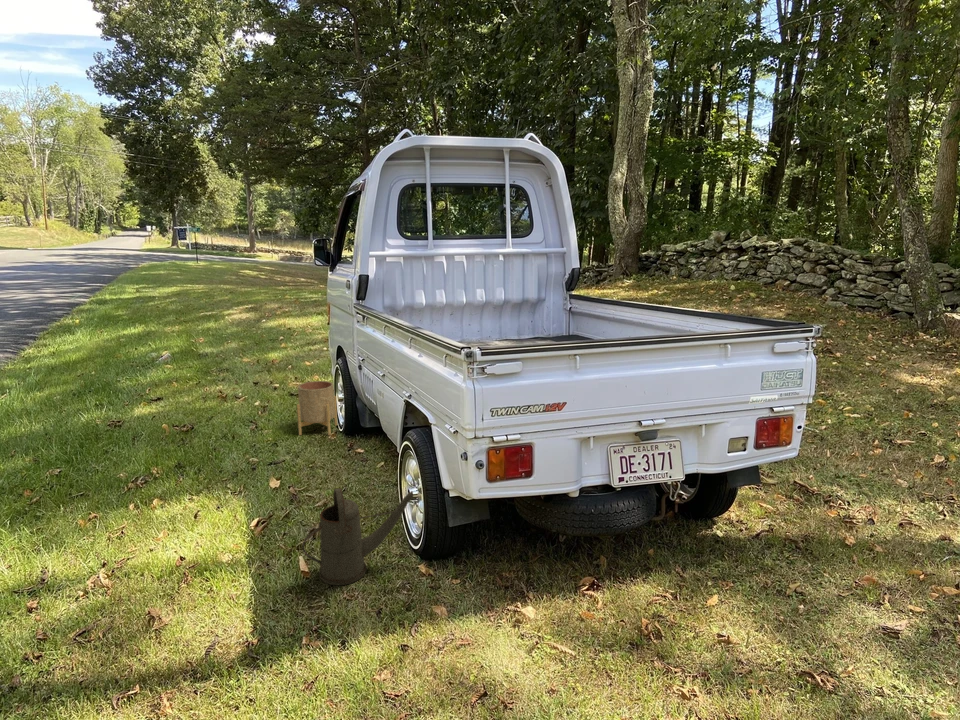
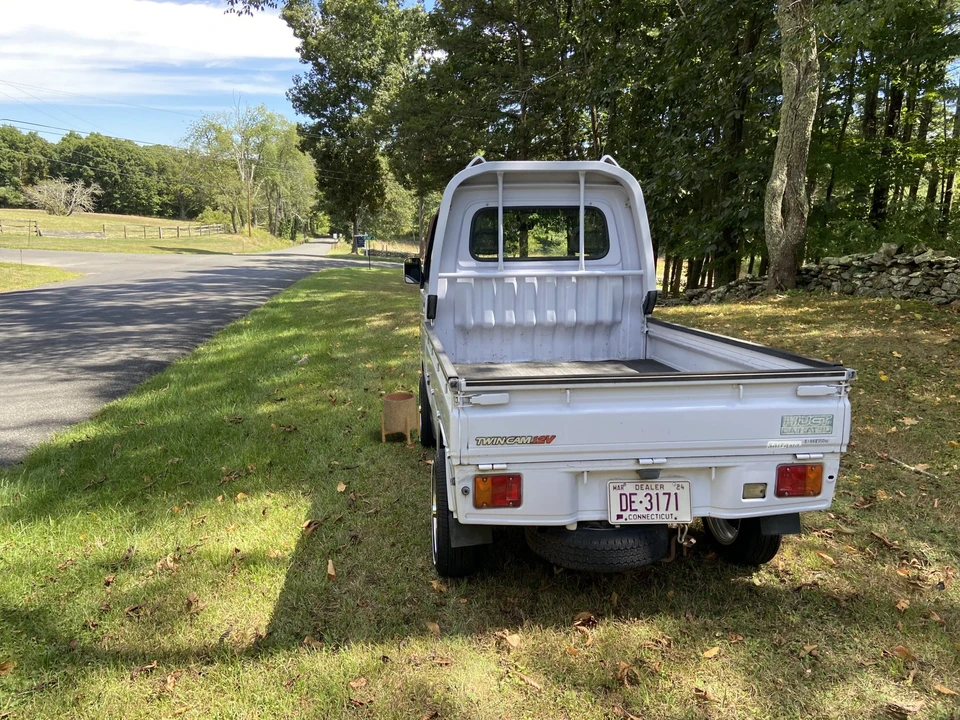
watering can: present [302,488,413,585] -> none [327,498,429,587]

